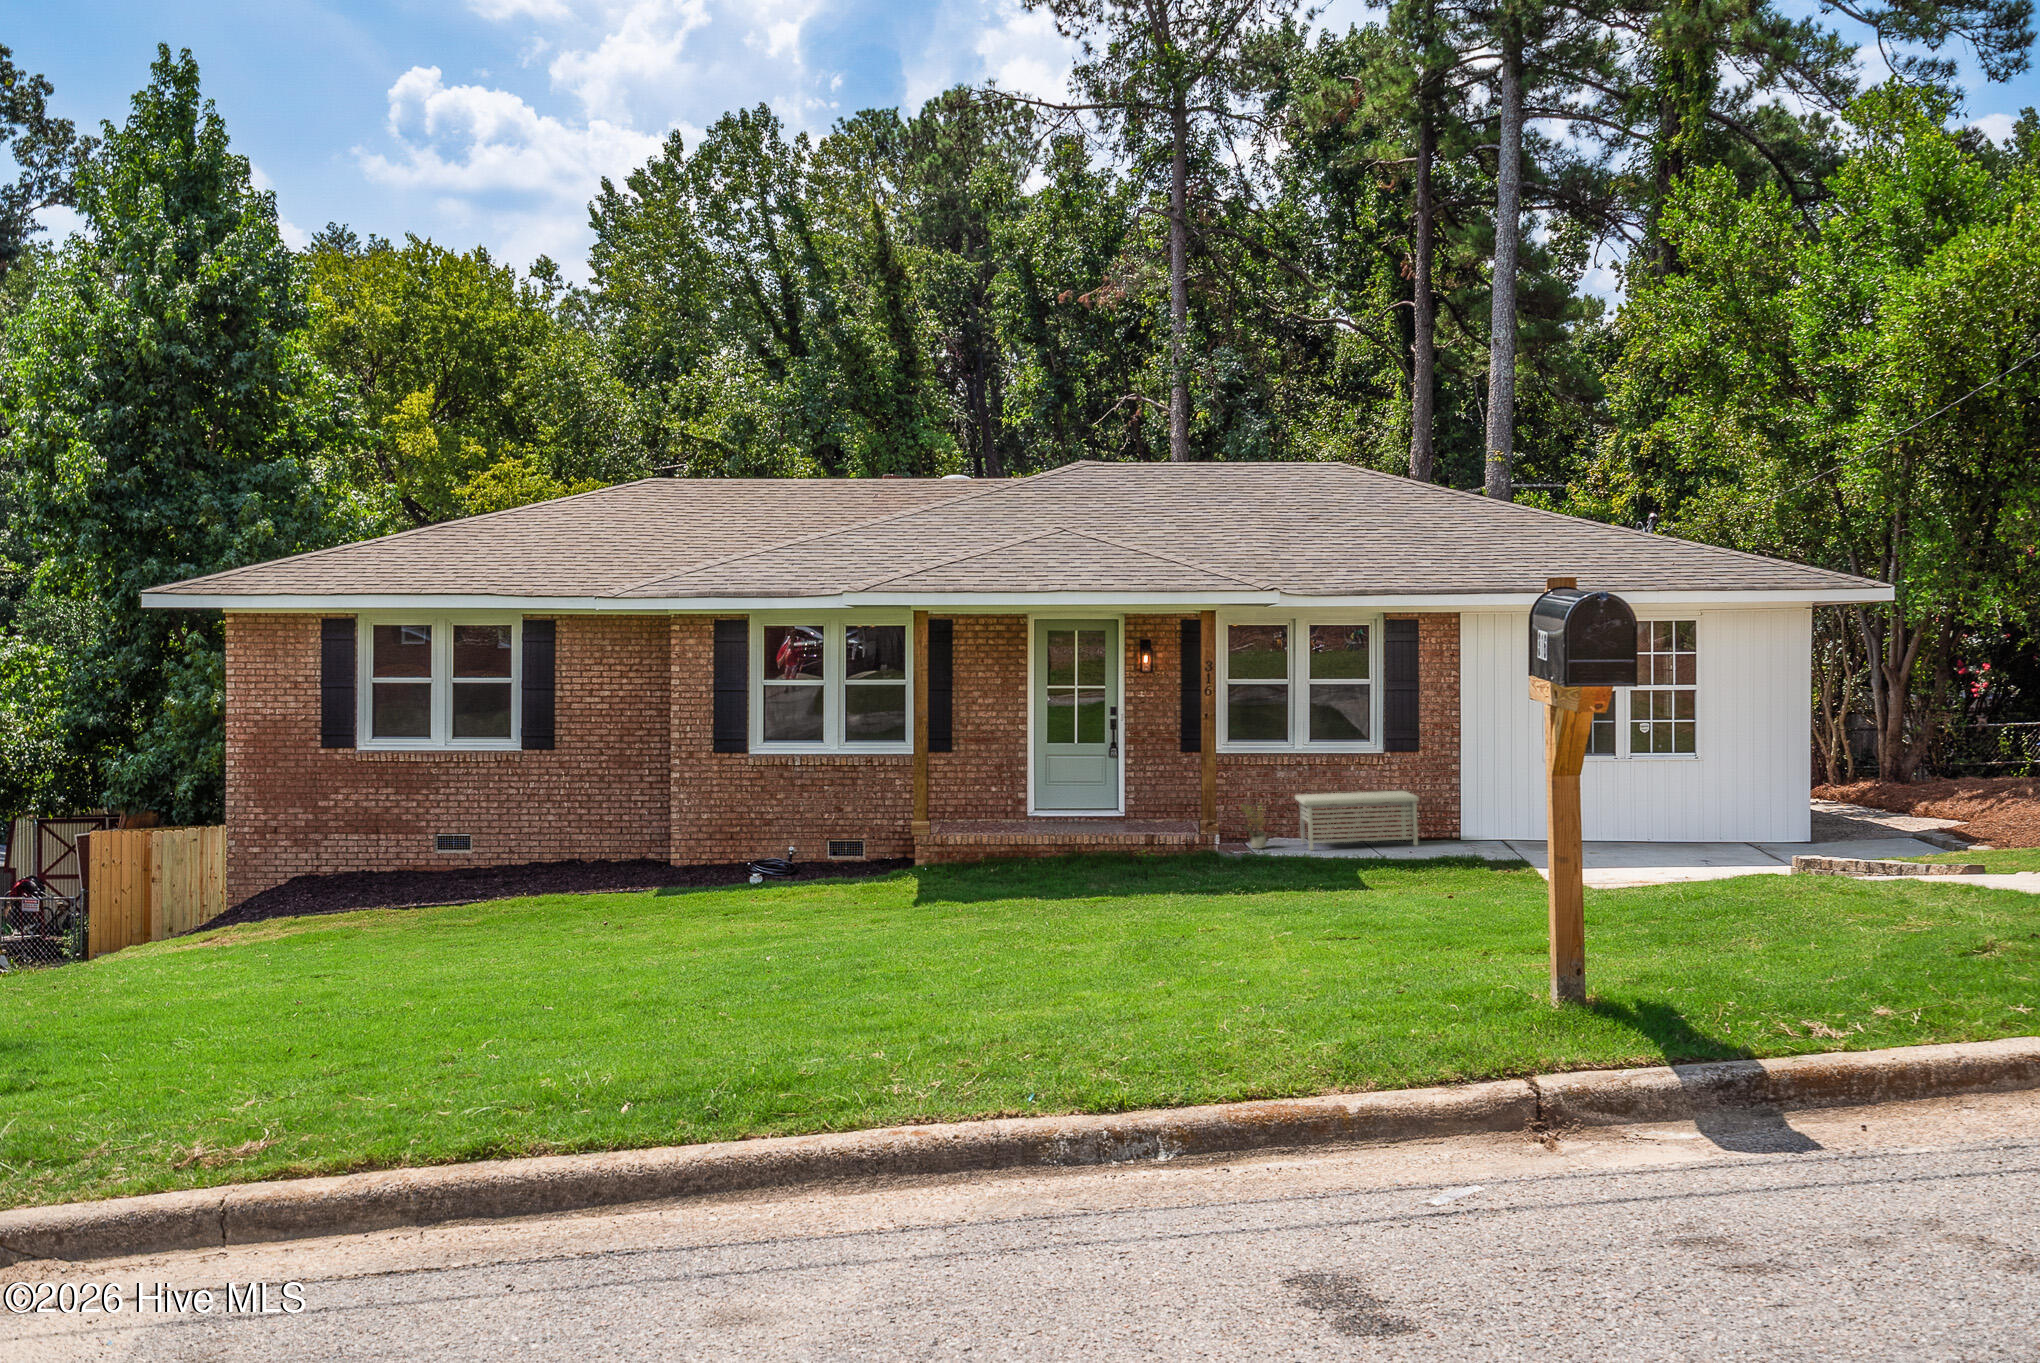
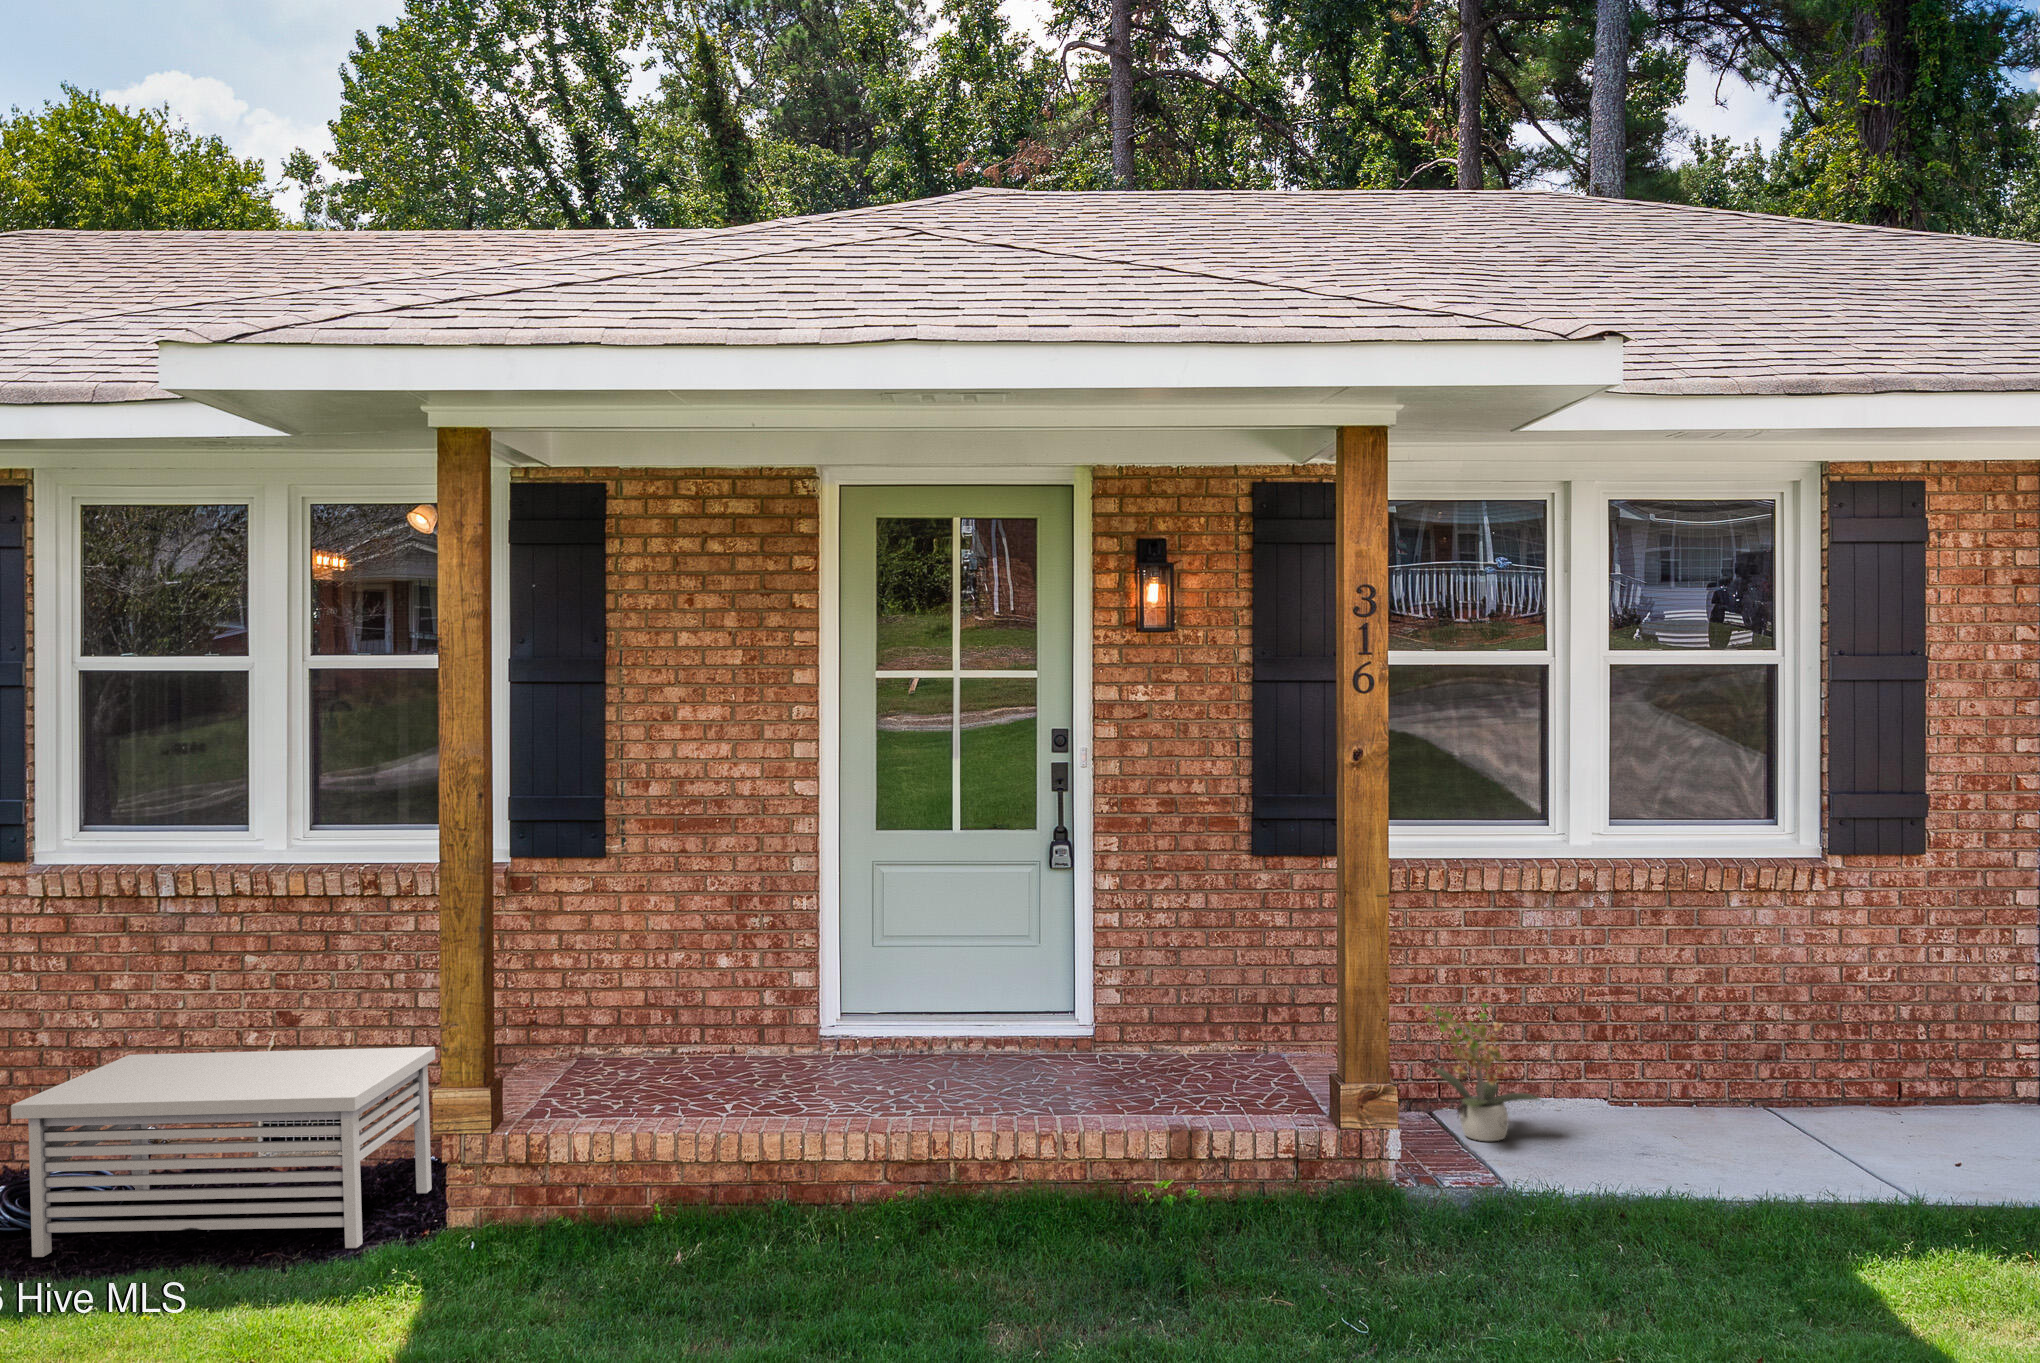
storage bench: present [1295,791,1419,850] -> present [11,1047,435,1257]

